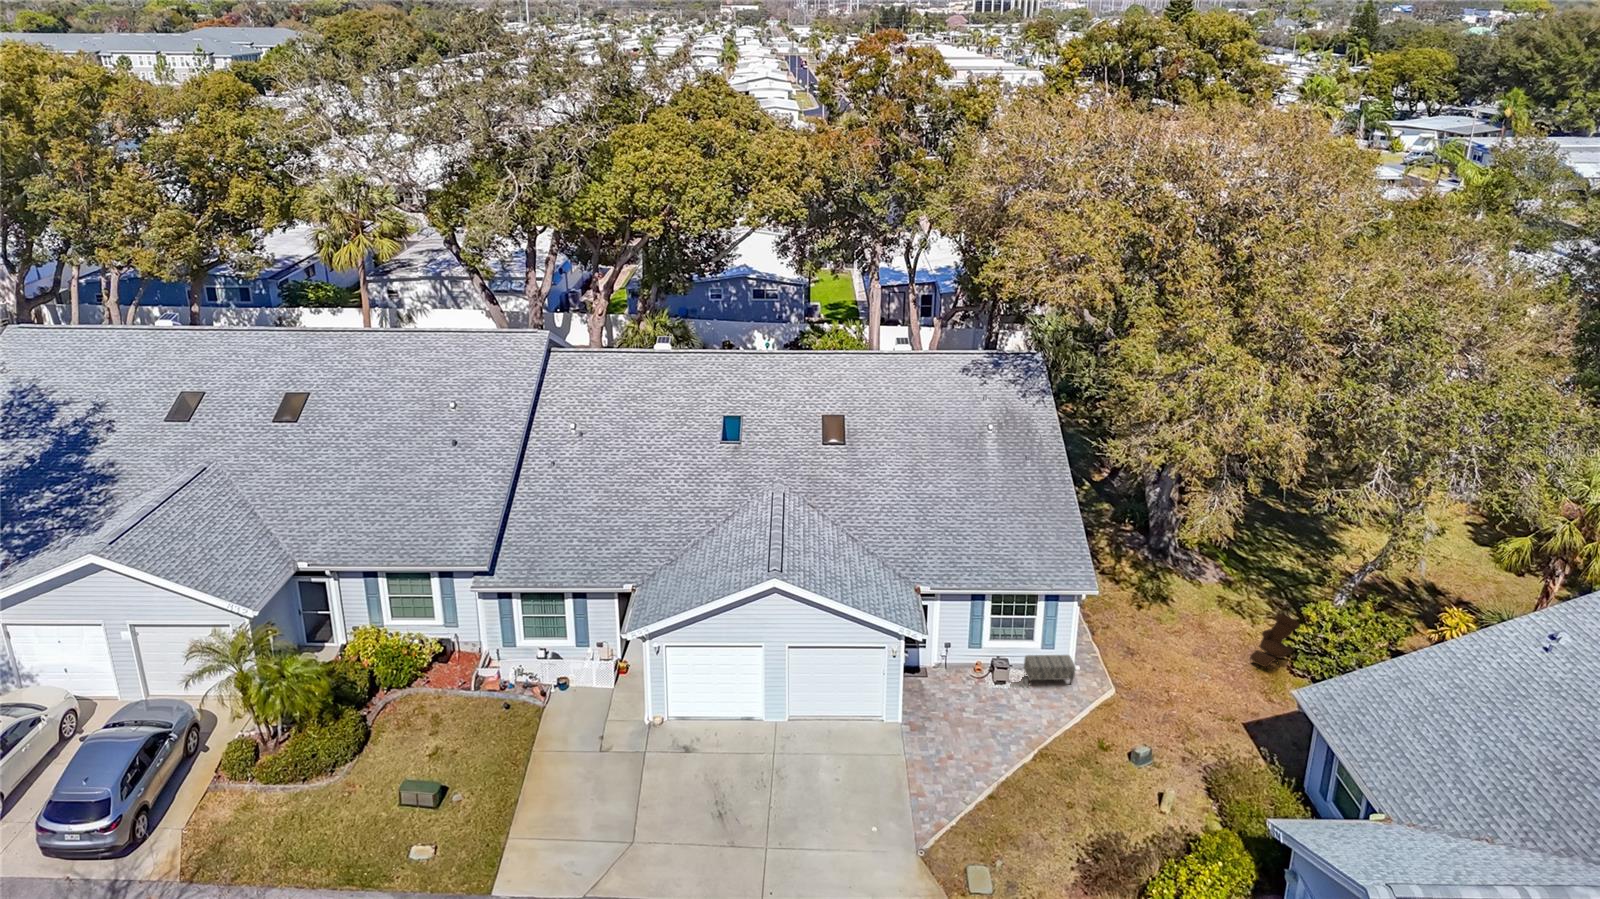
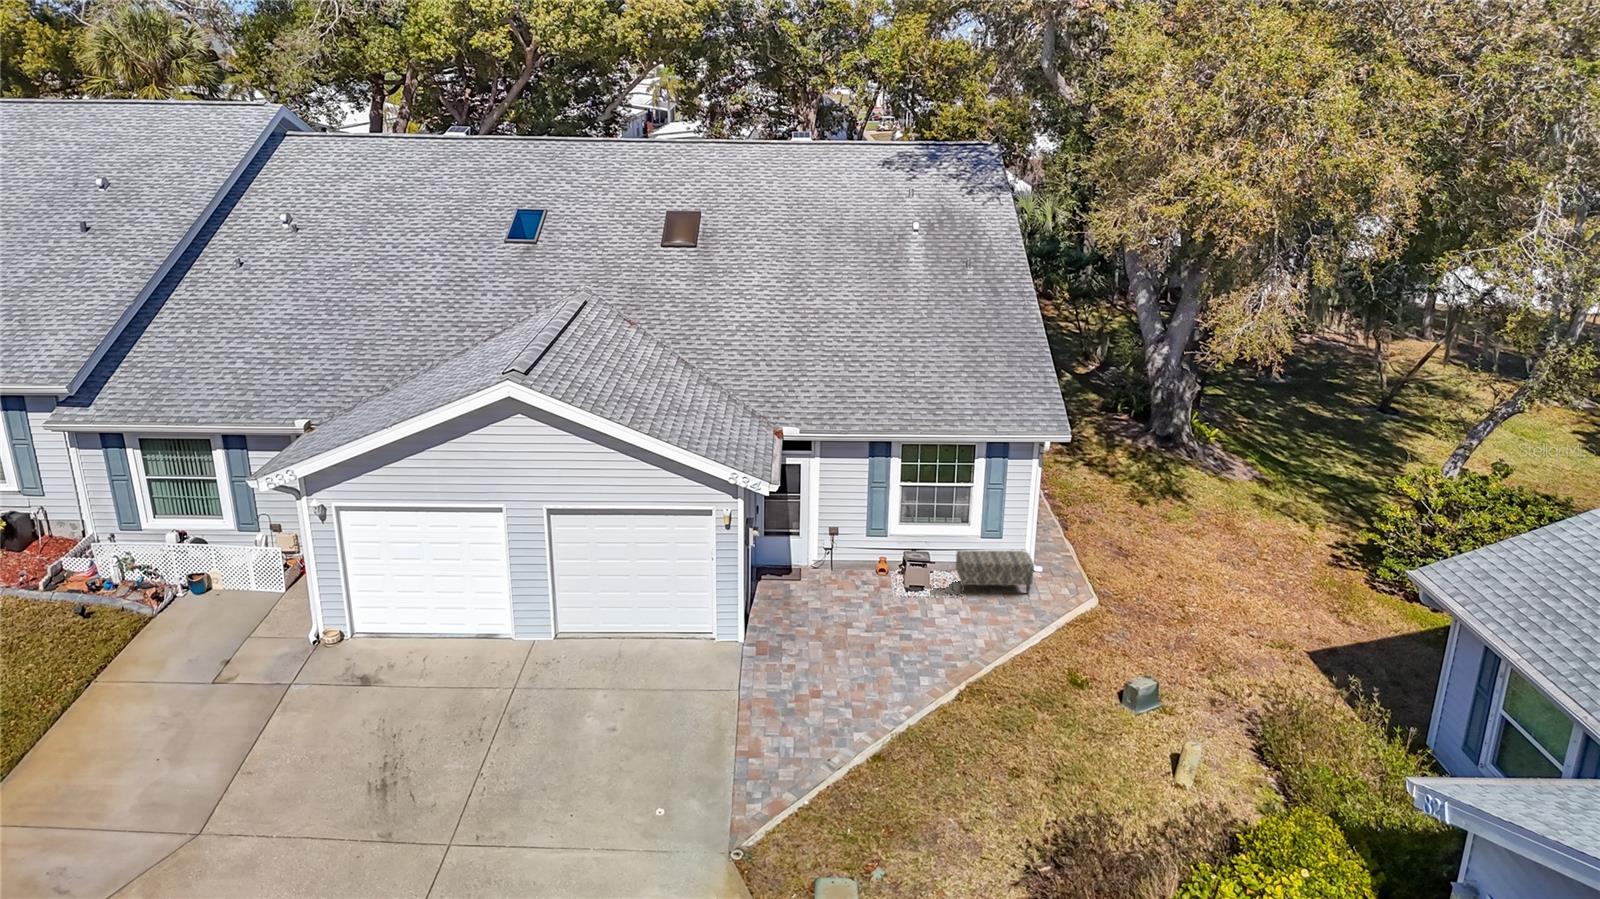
lounge chair: present [1250,614,1300,669] -> none [1308,501,1388,584]

